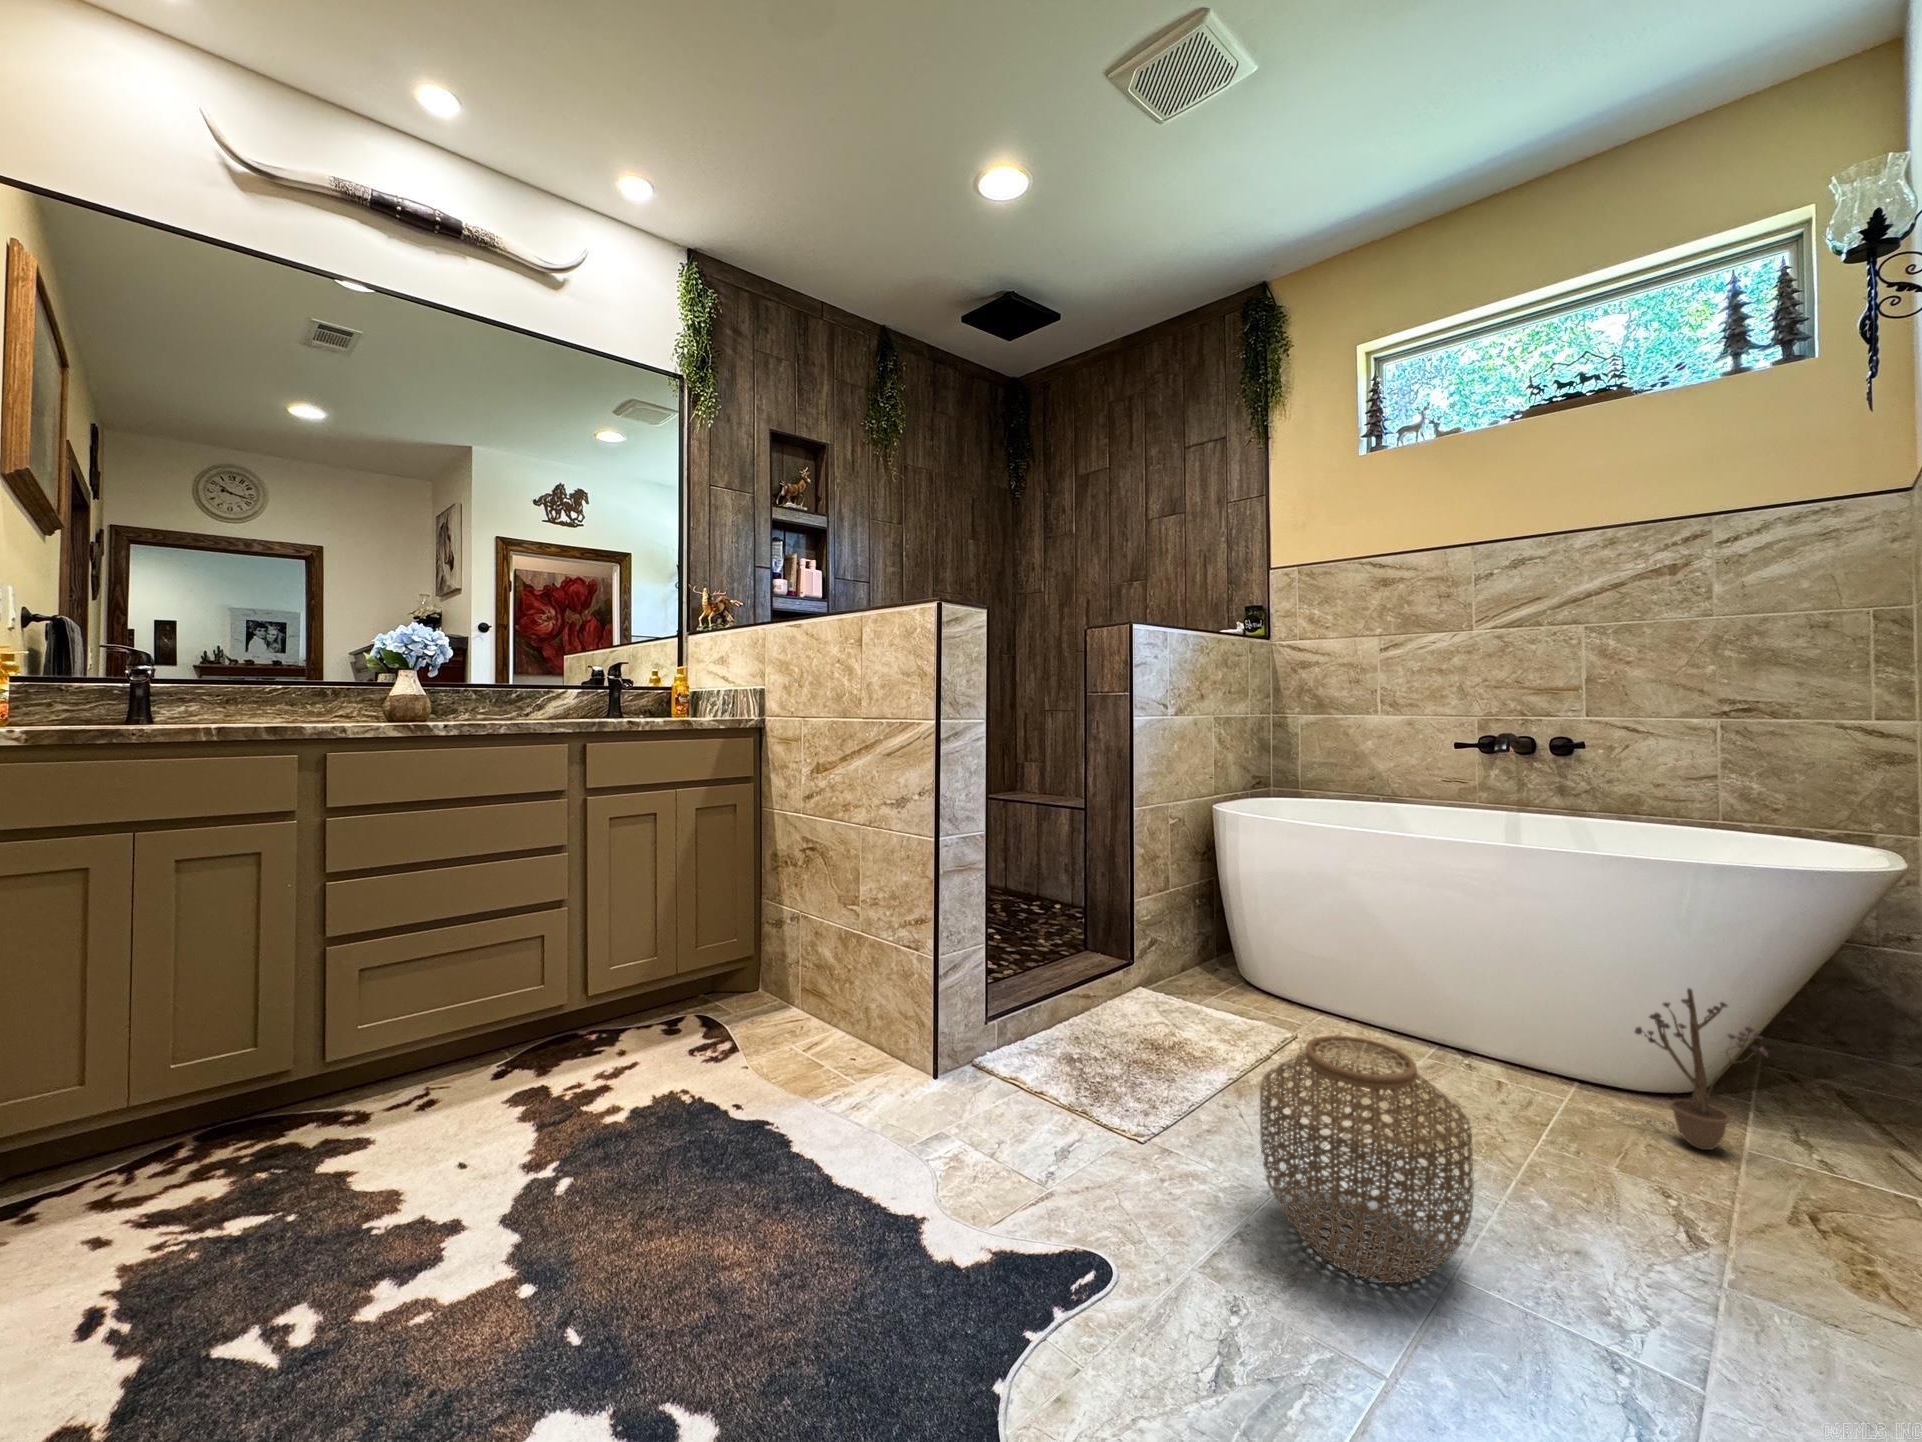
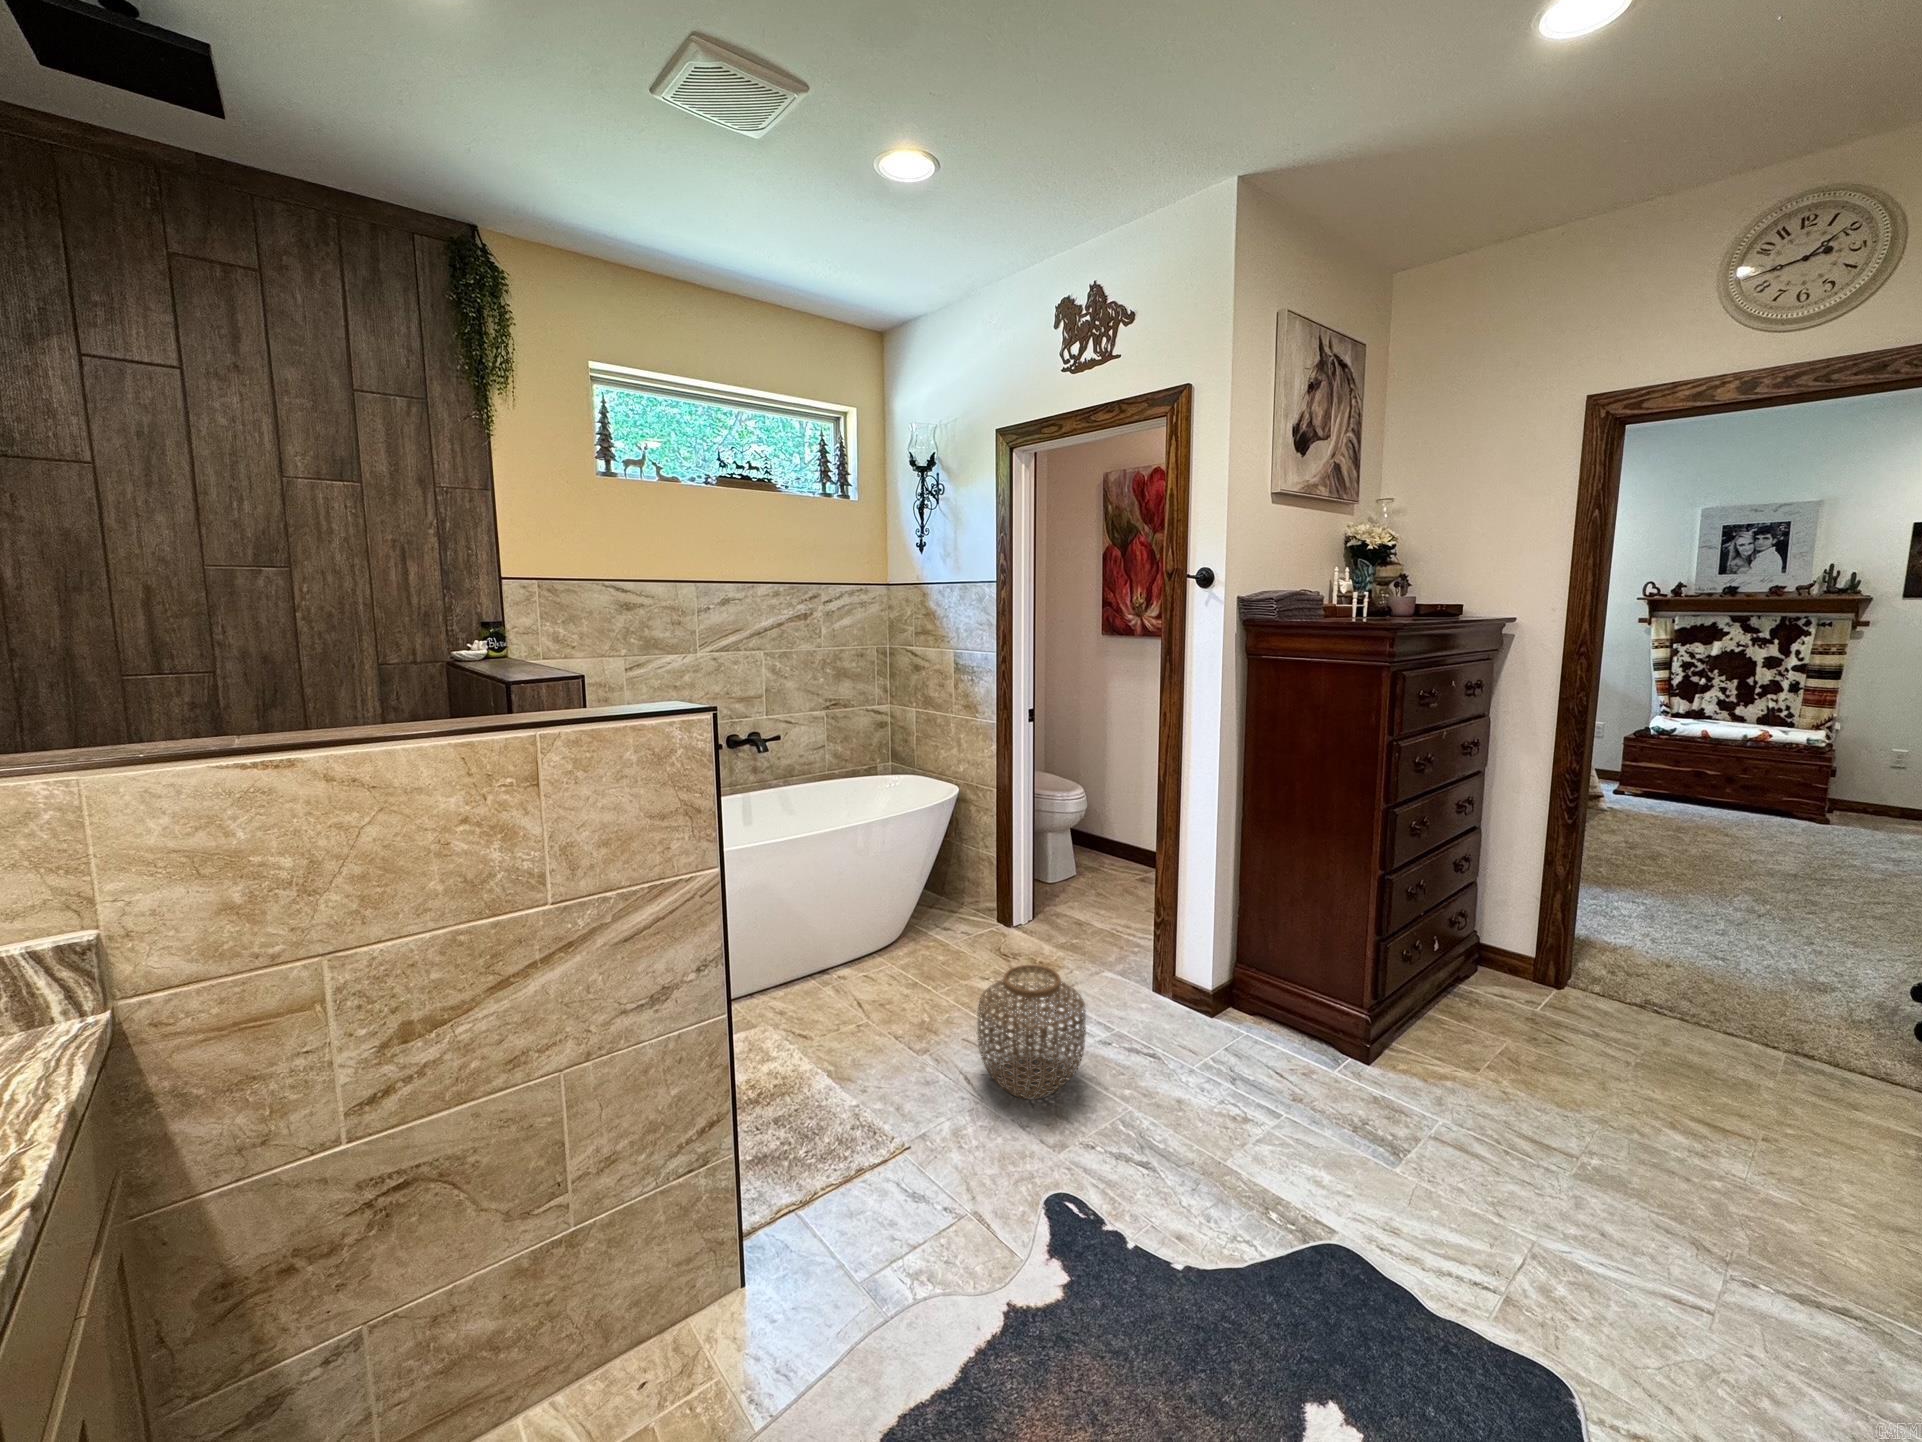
decorative plant: present [1618,989,1769,1150] -> none [915,874,965,957]

